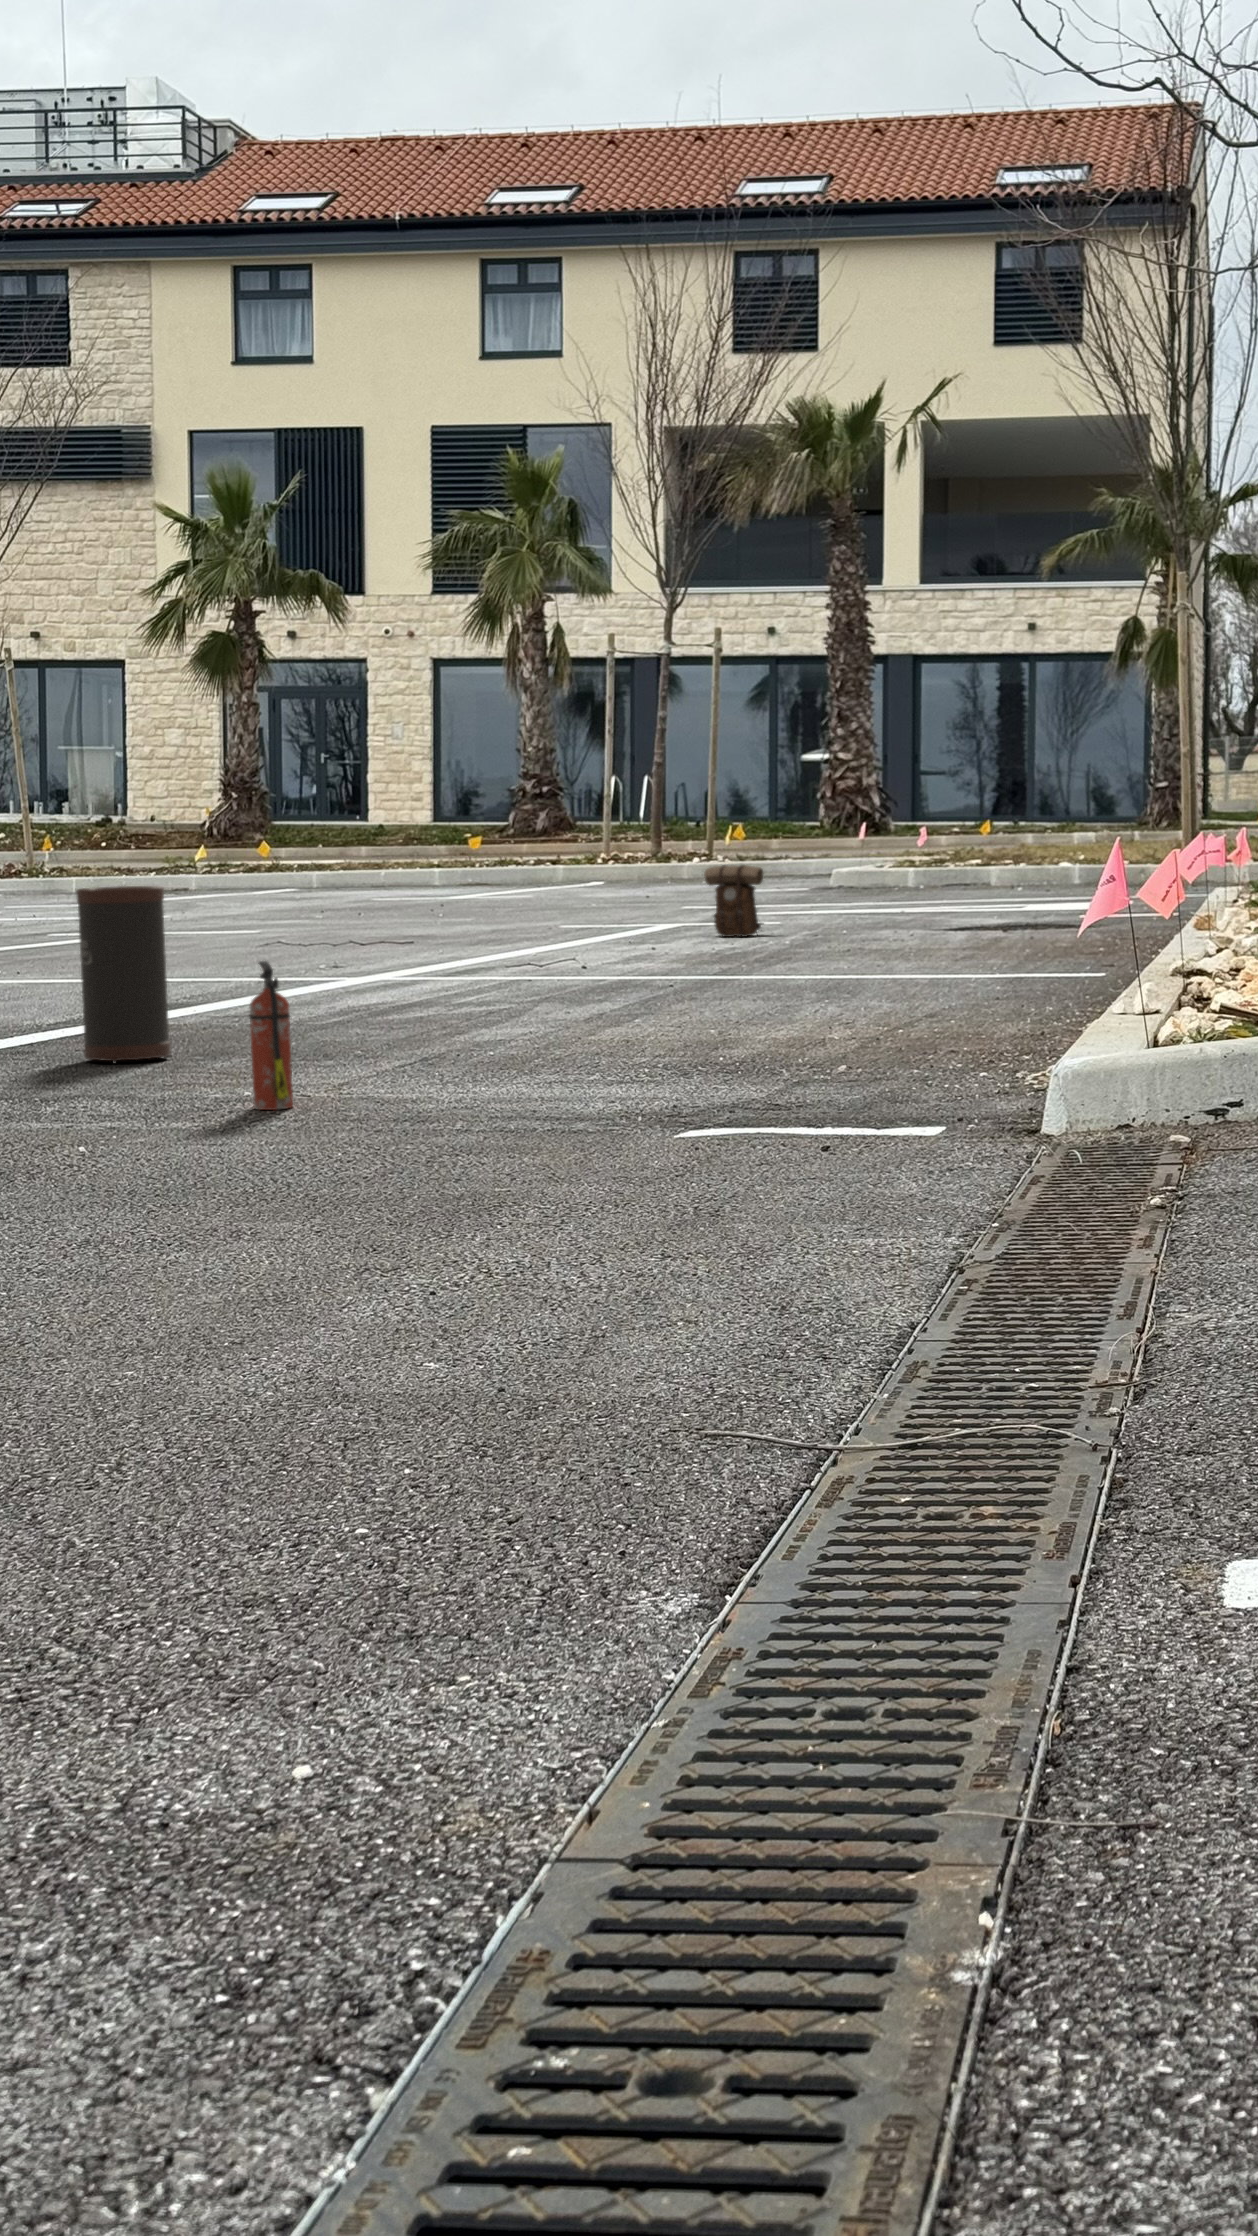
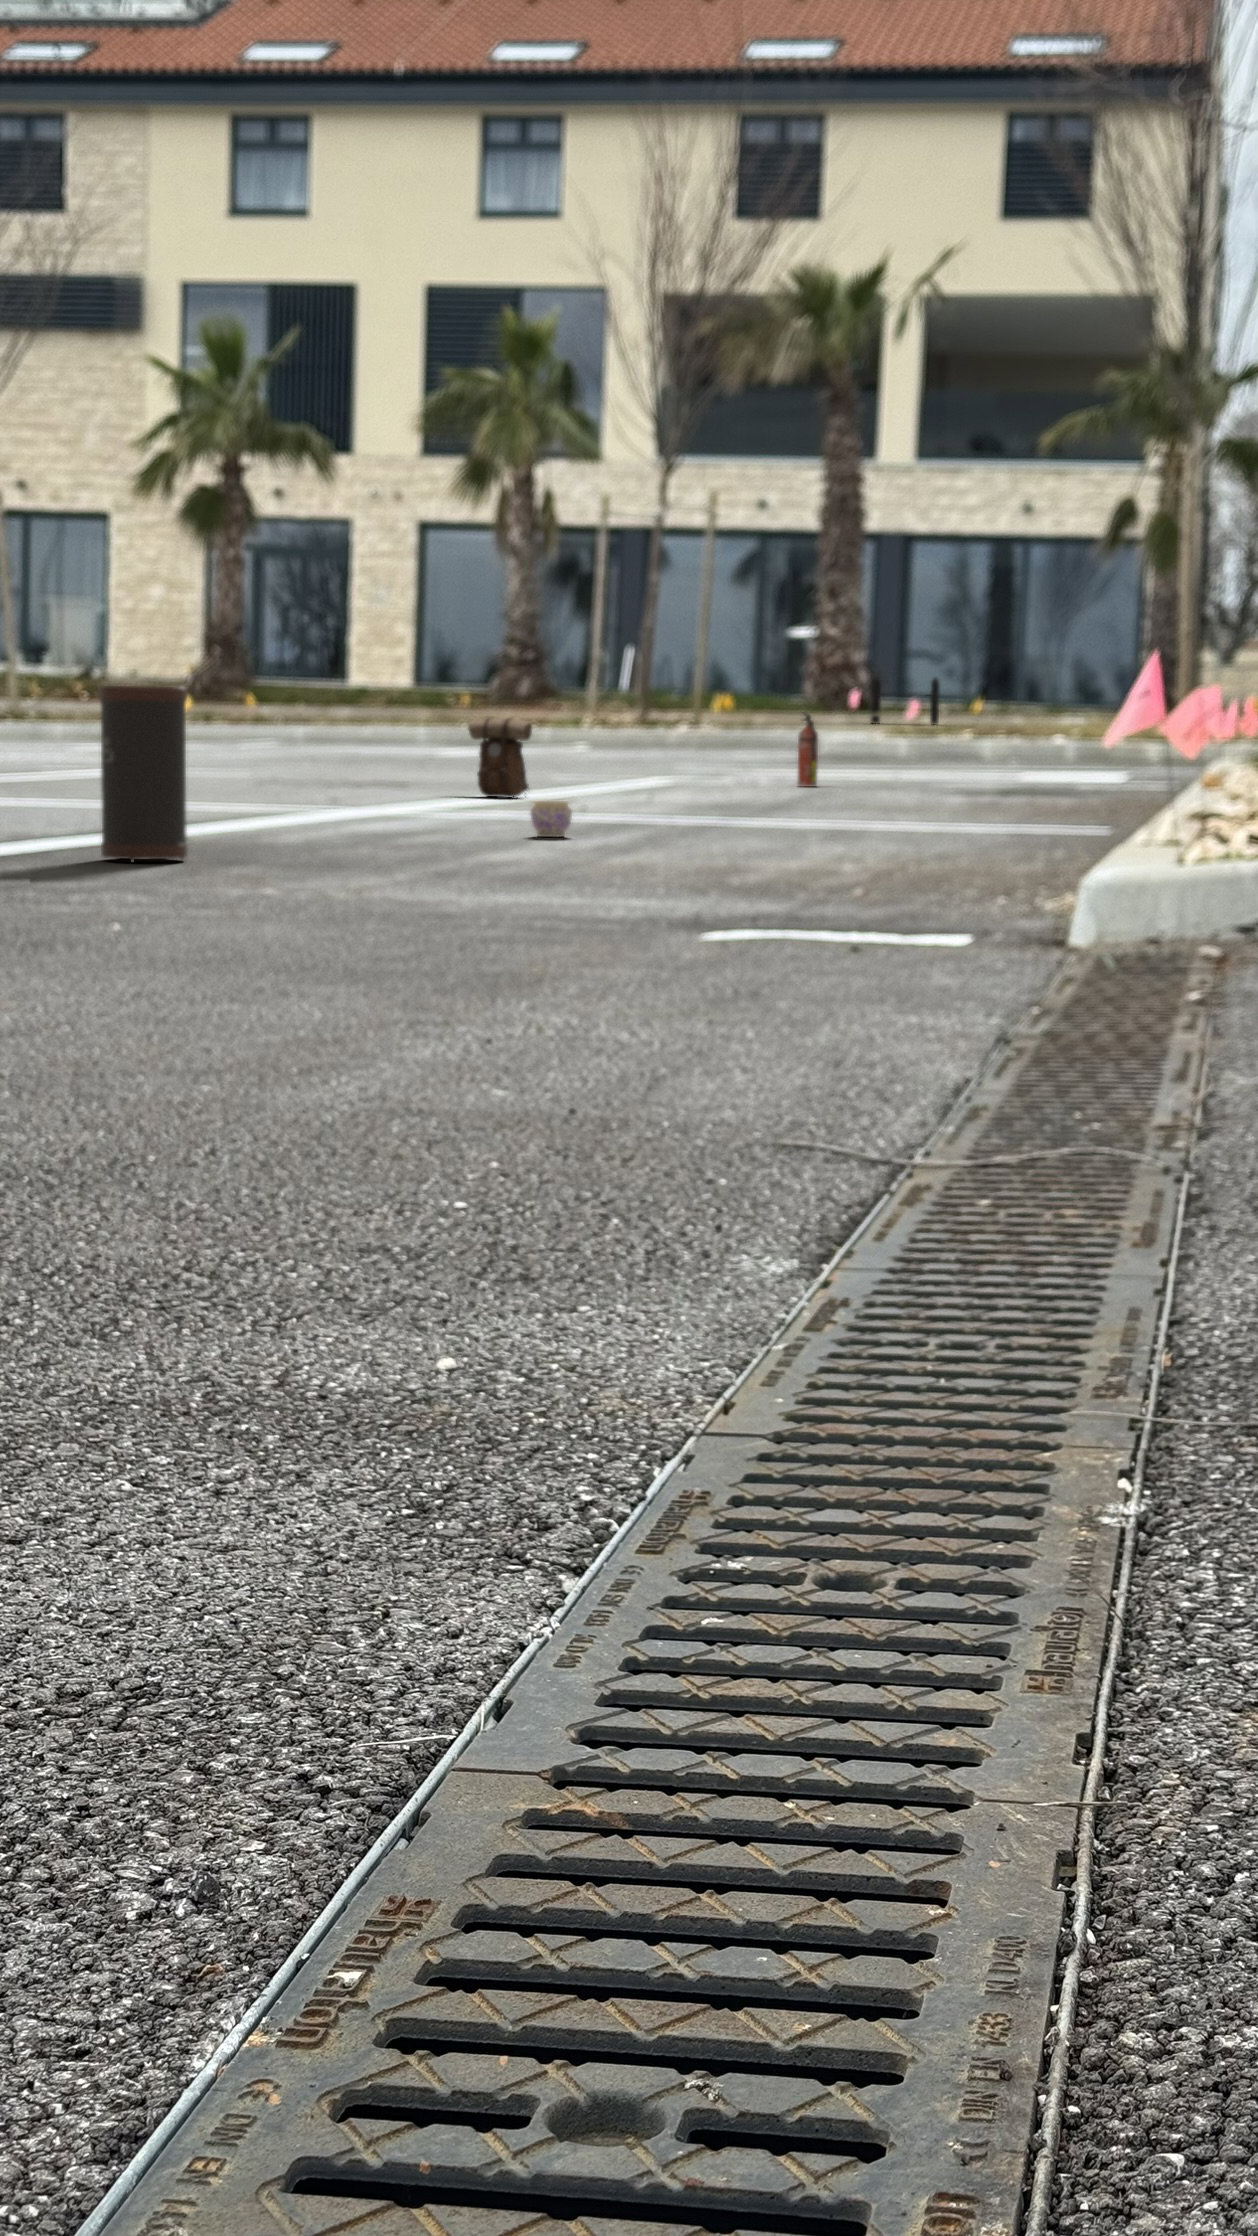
bench: none [882,794,949,842] -> present [870,677,940,725]
backpack: present [704,865,764,937] -> present [468,718,532,798]
fire extinguisher: present [249,961,293,1110] -> present [797,713,818,787]
planter: none [519,972,561,1009] -> present [530,801,572,837]

